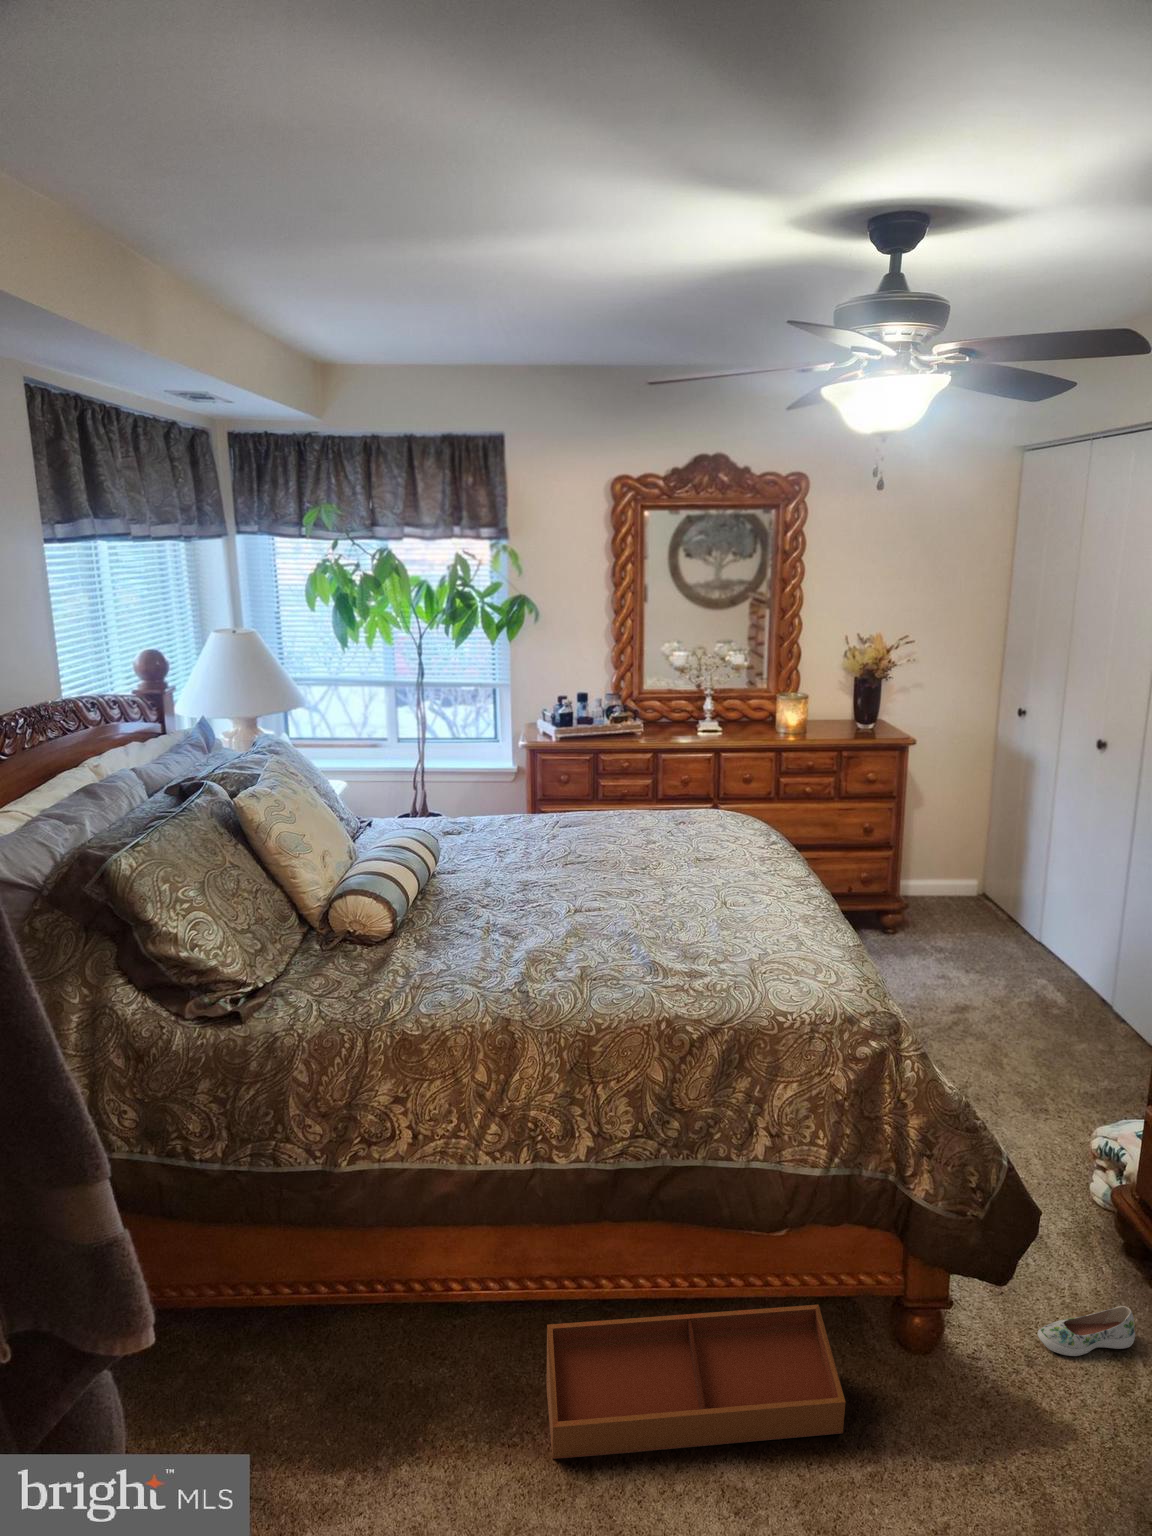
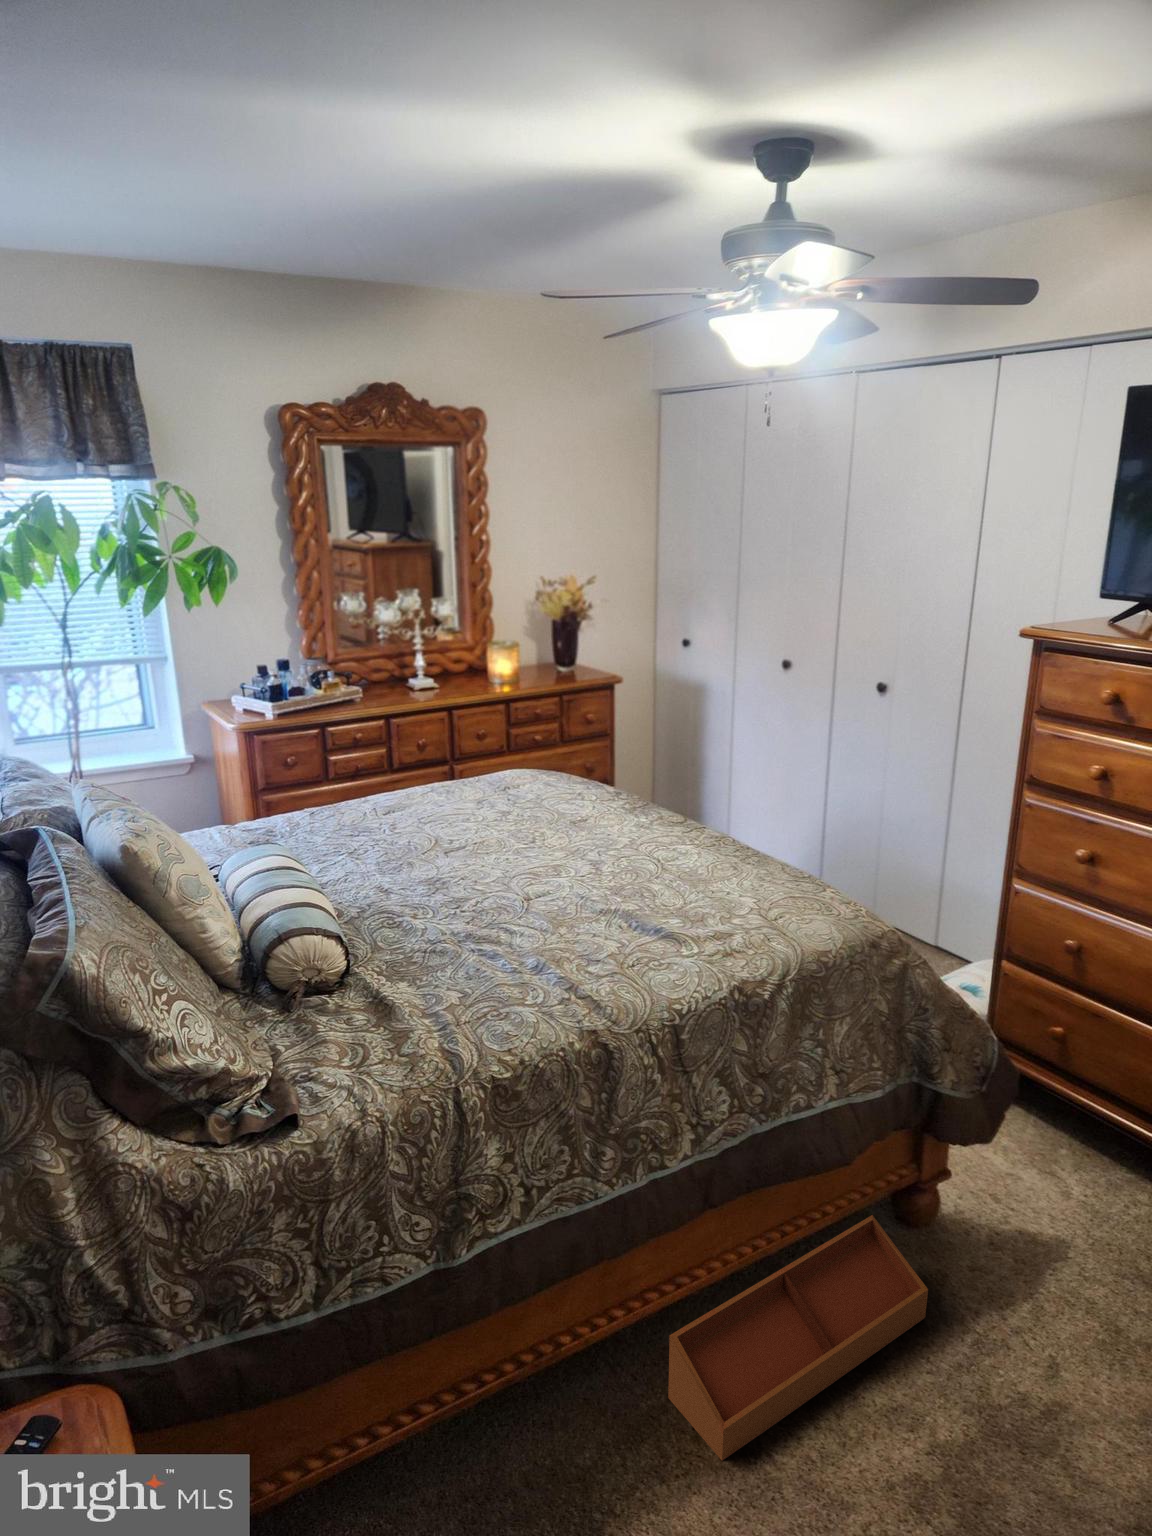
shoe: present [1038,1306,1135,1356] -> none [997,1128,1058,1184]

